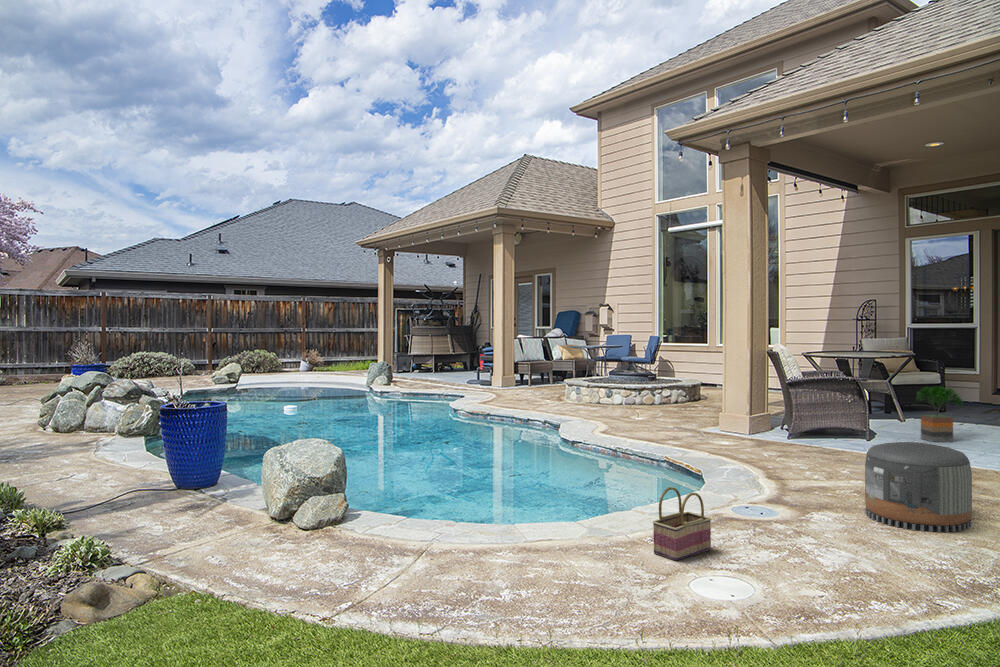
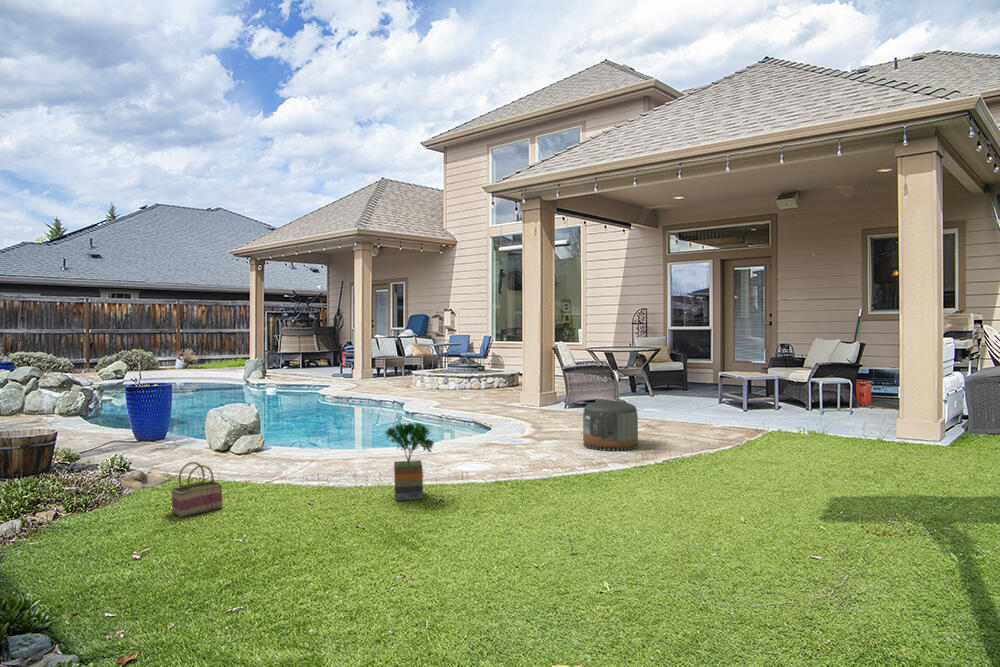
potted tree: present [917,386,963,442] -> present [385,423,434,501]
basket: present [653,487,711,561] -> present [171,462,222,517]

